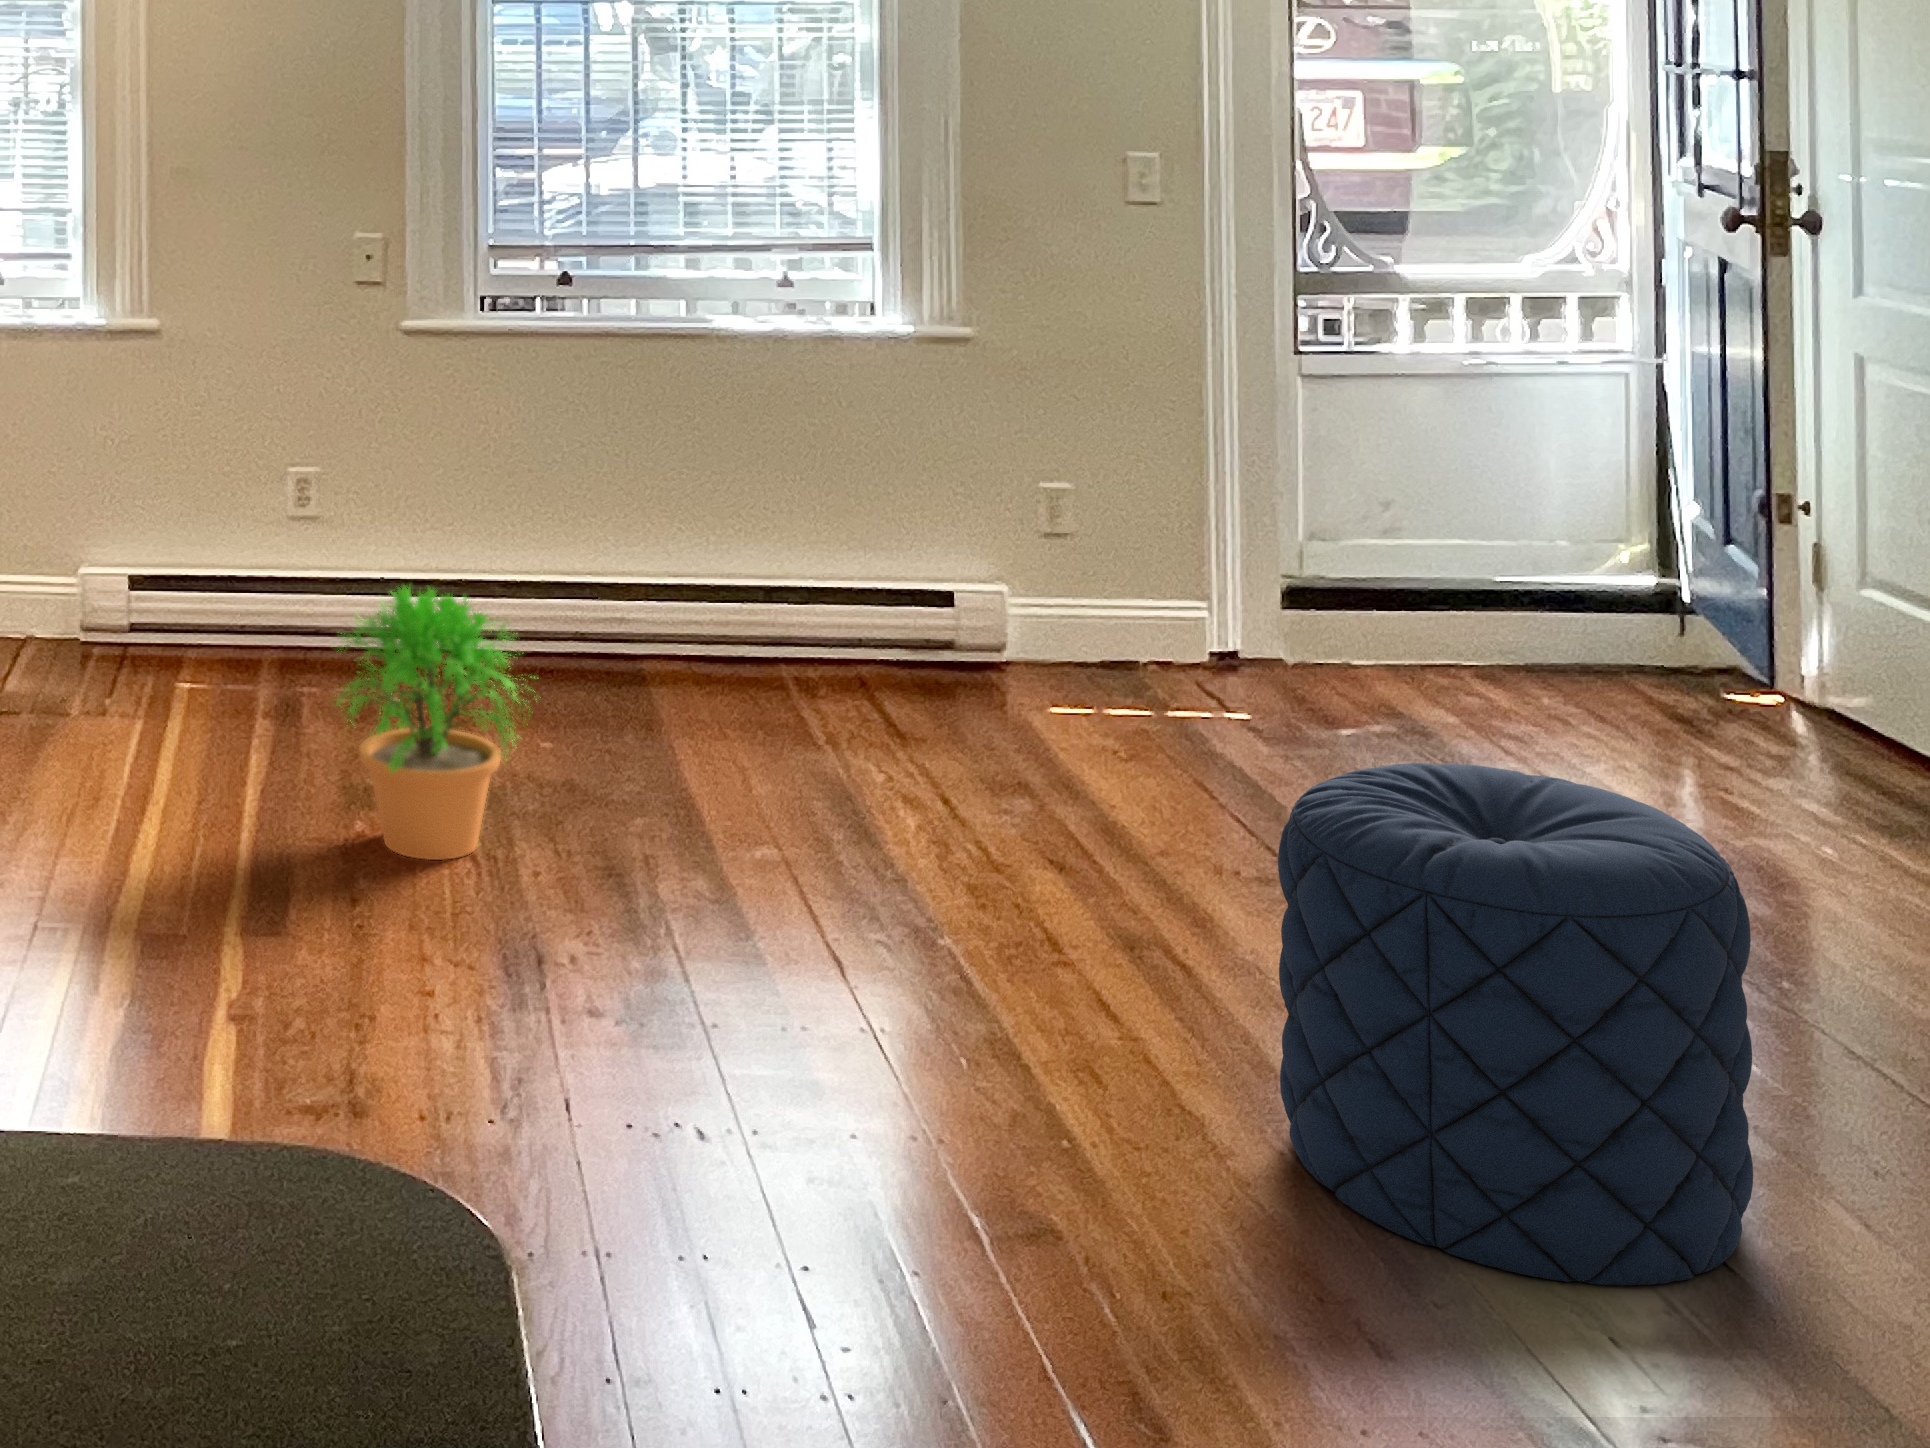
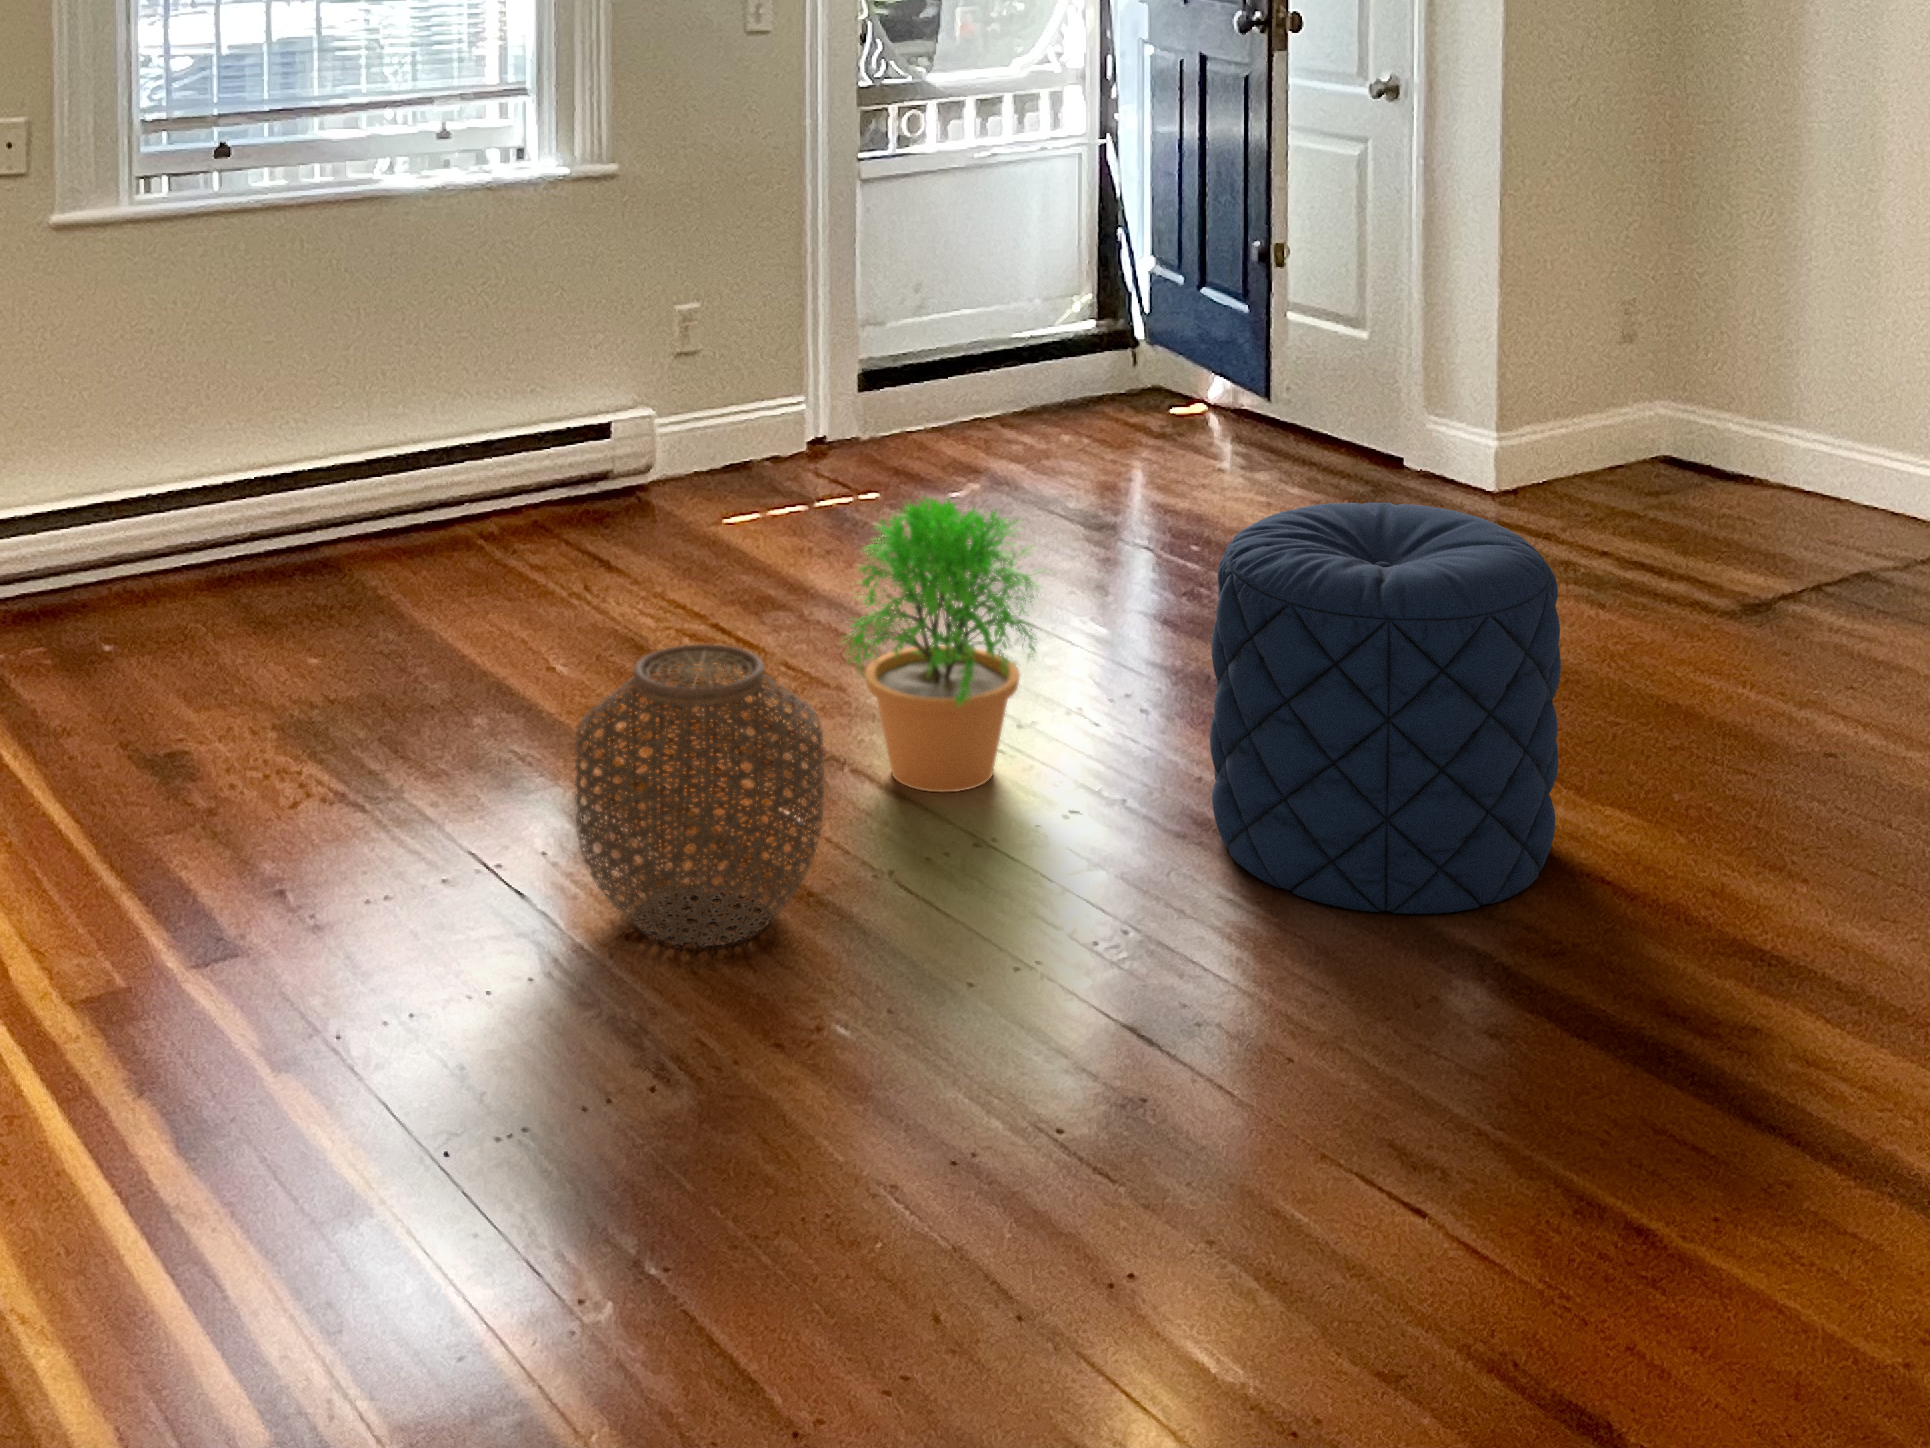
potted plant: present [332,585,535,860] -> present [843,497,1049,792]
woven basket: none [561,761,807,1059] -> present [575,644,823,946]

